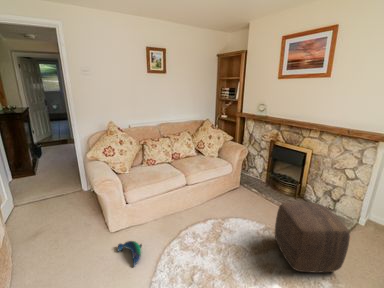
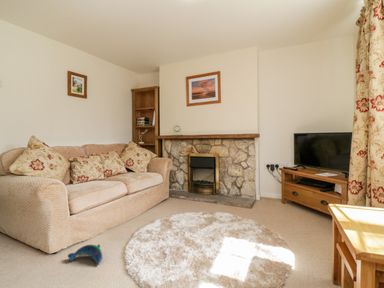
ottoman: present [275,202,350,273] -> none [211,180,259,225]

